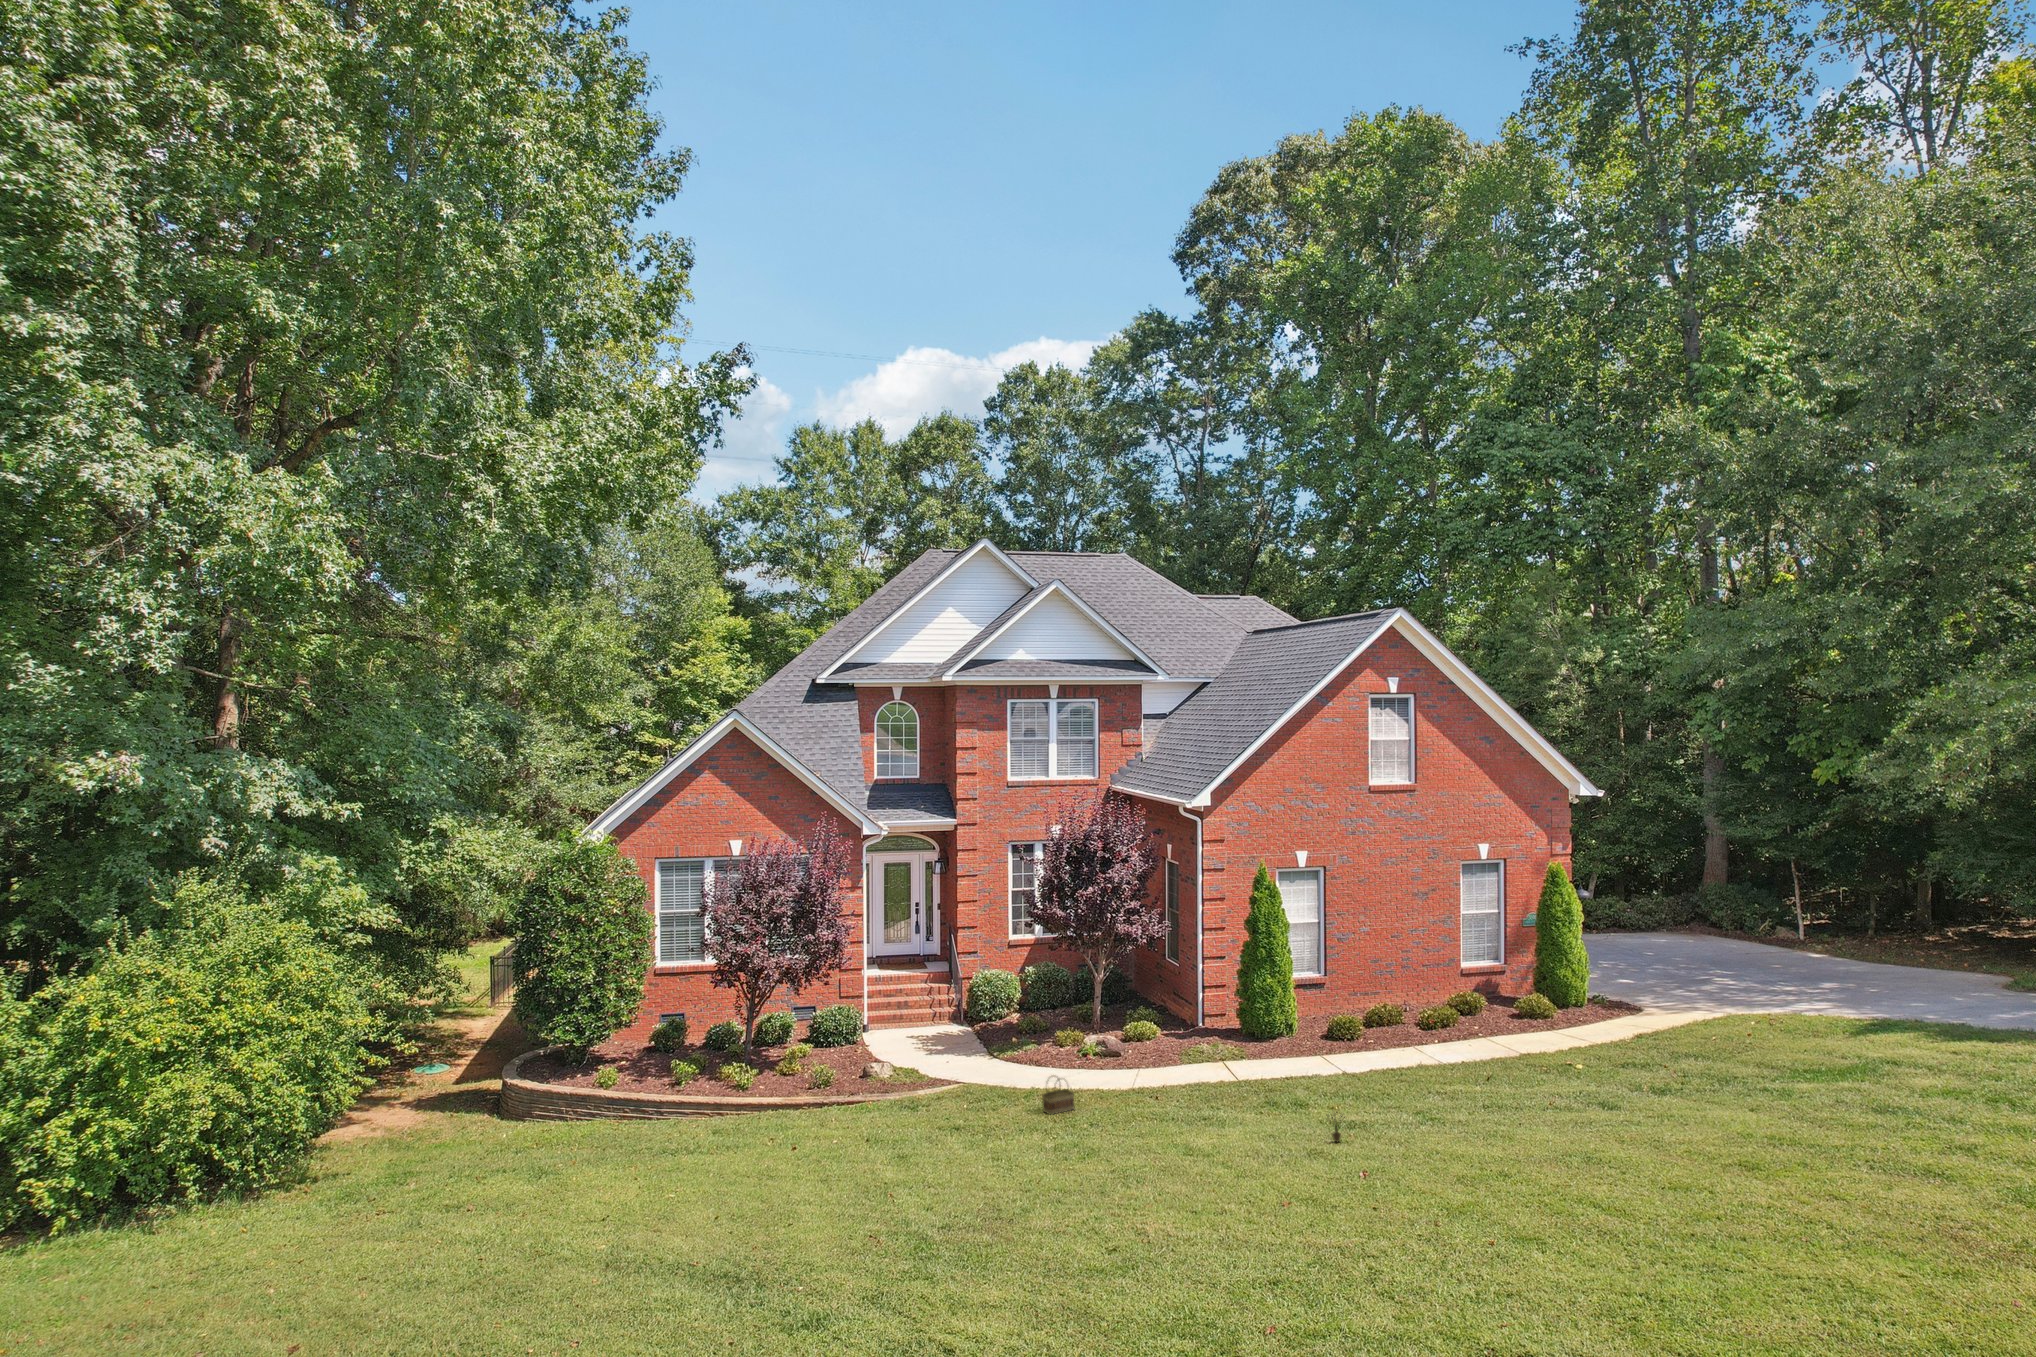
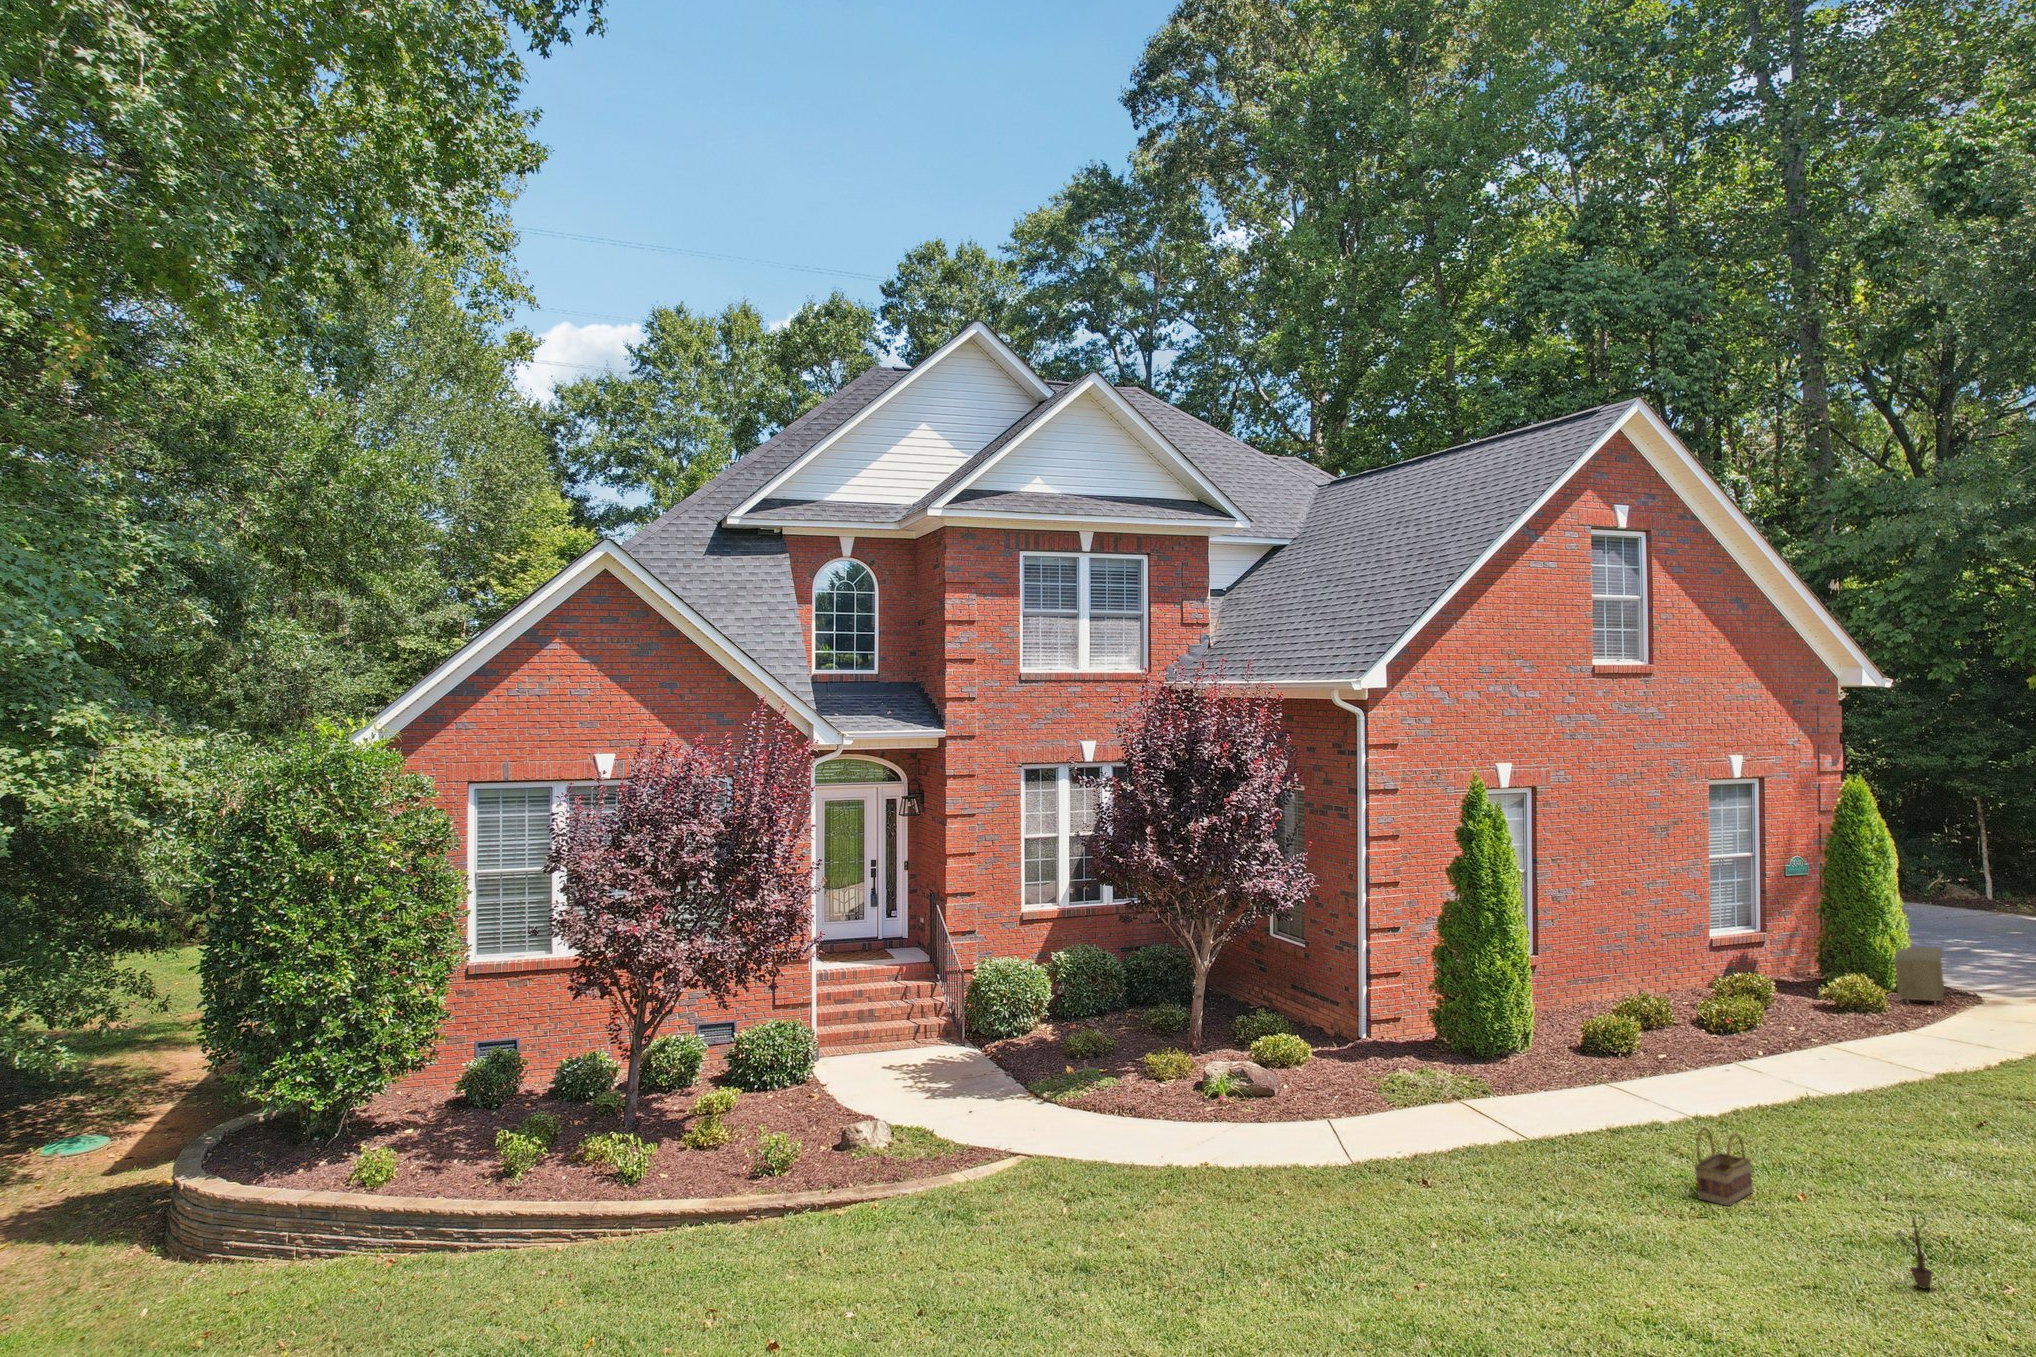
storage bench: none [1570,975,1611,1015] -> present [1894,947,1944,1005]
basket: present [1042,1078,1075,1115] -> present [1694,1128,1753,1206]

